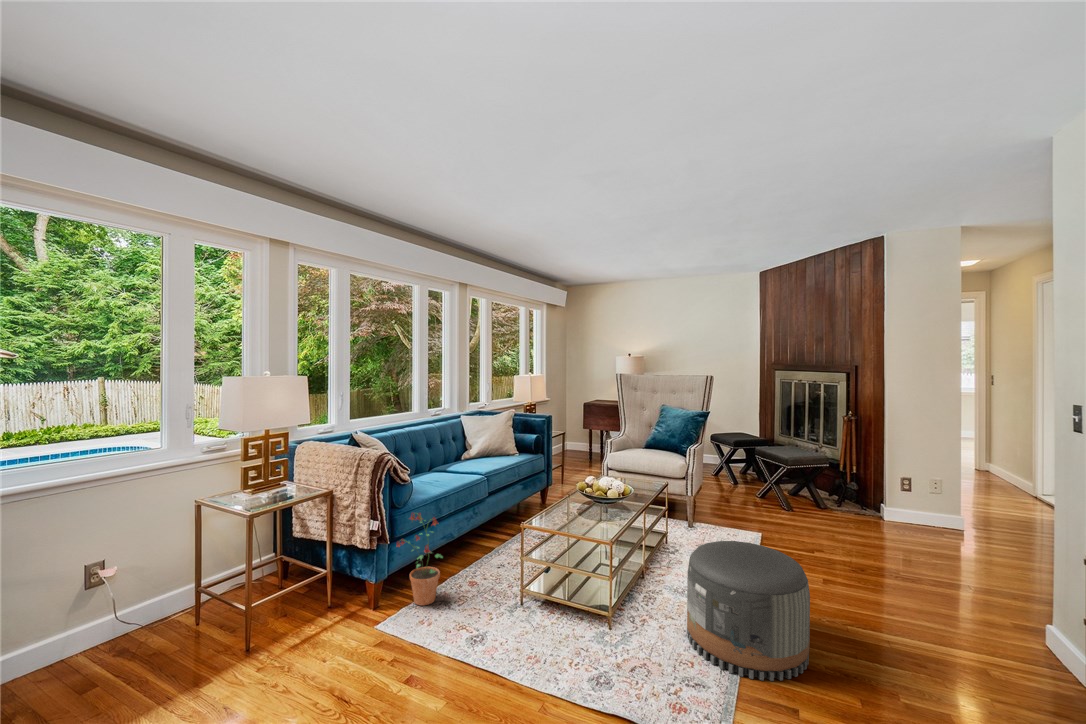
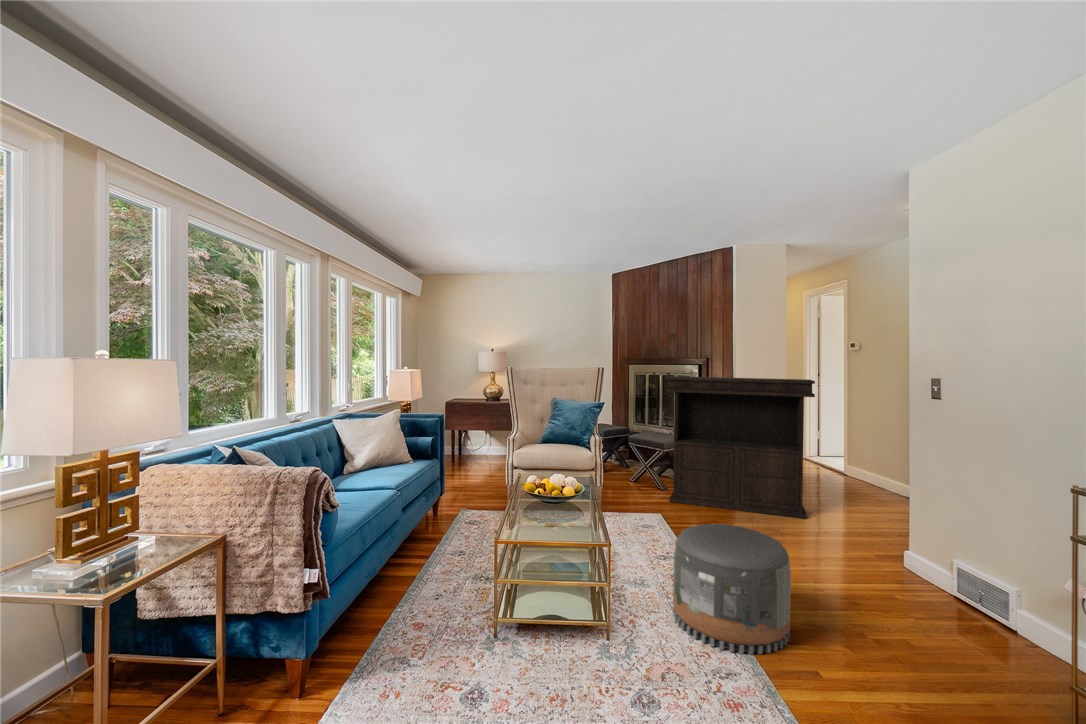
console table: none [780,385,976,565] -> present [666,376,815,519]
potted plant: present [397,513,443,606] -> none [333,547,399,672]

